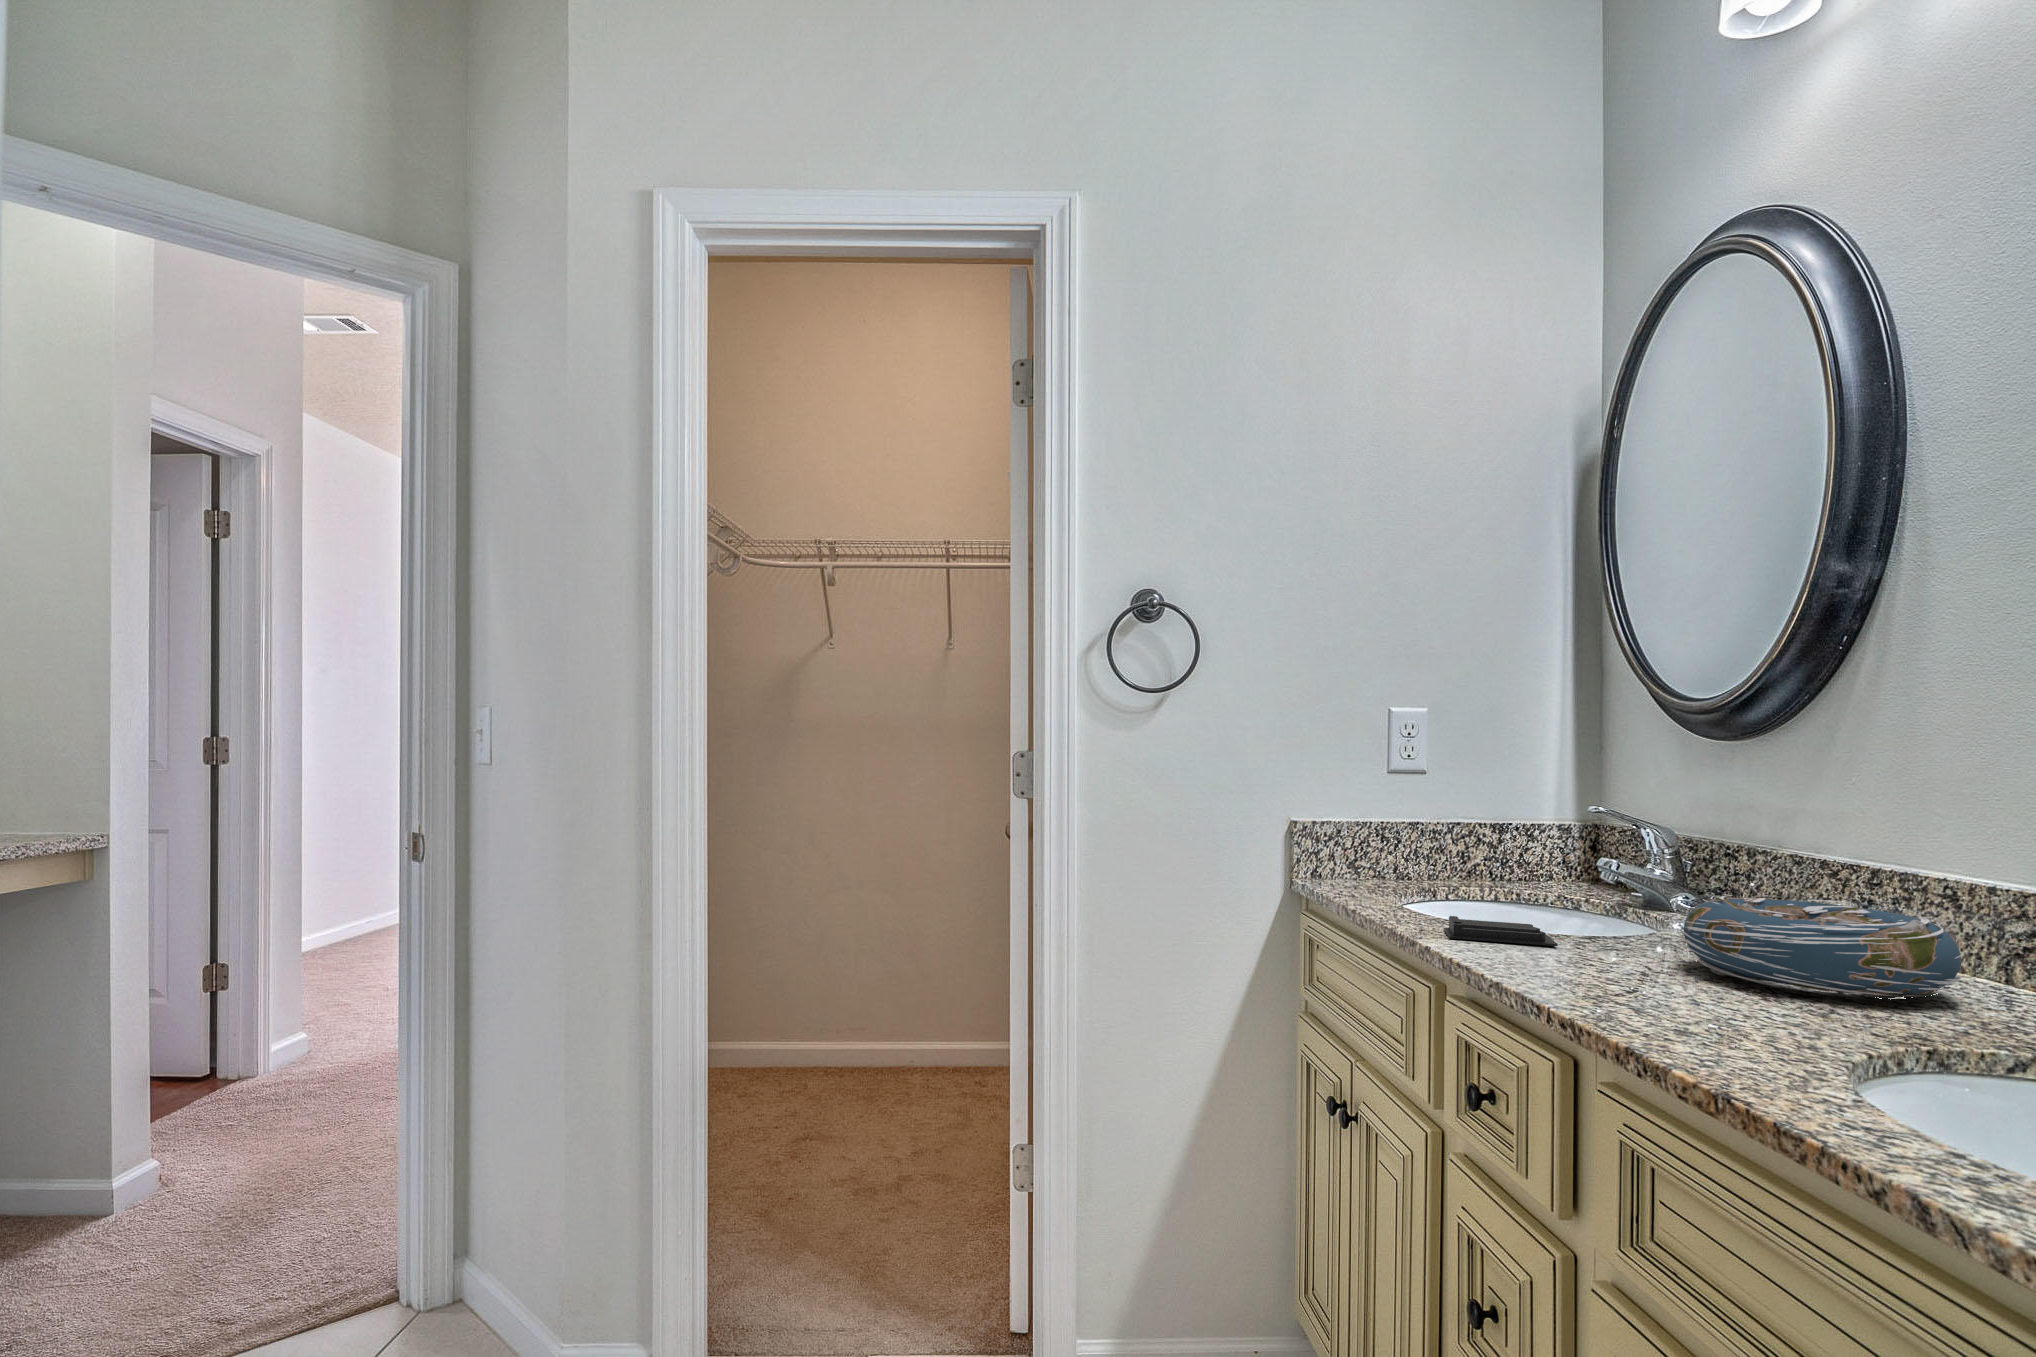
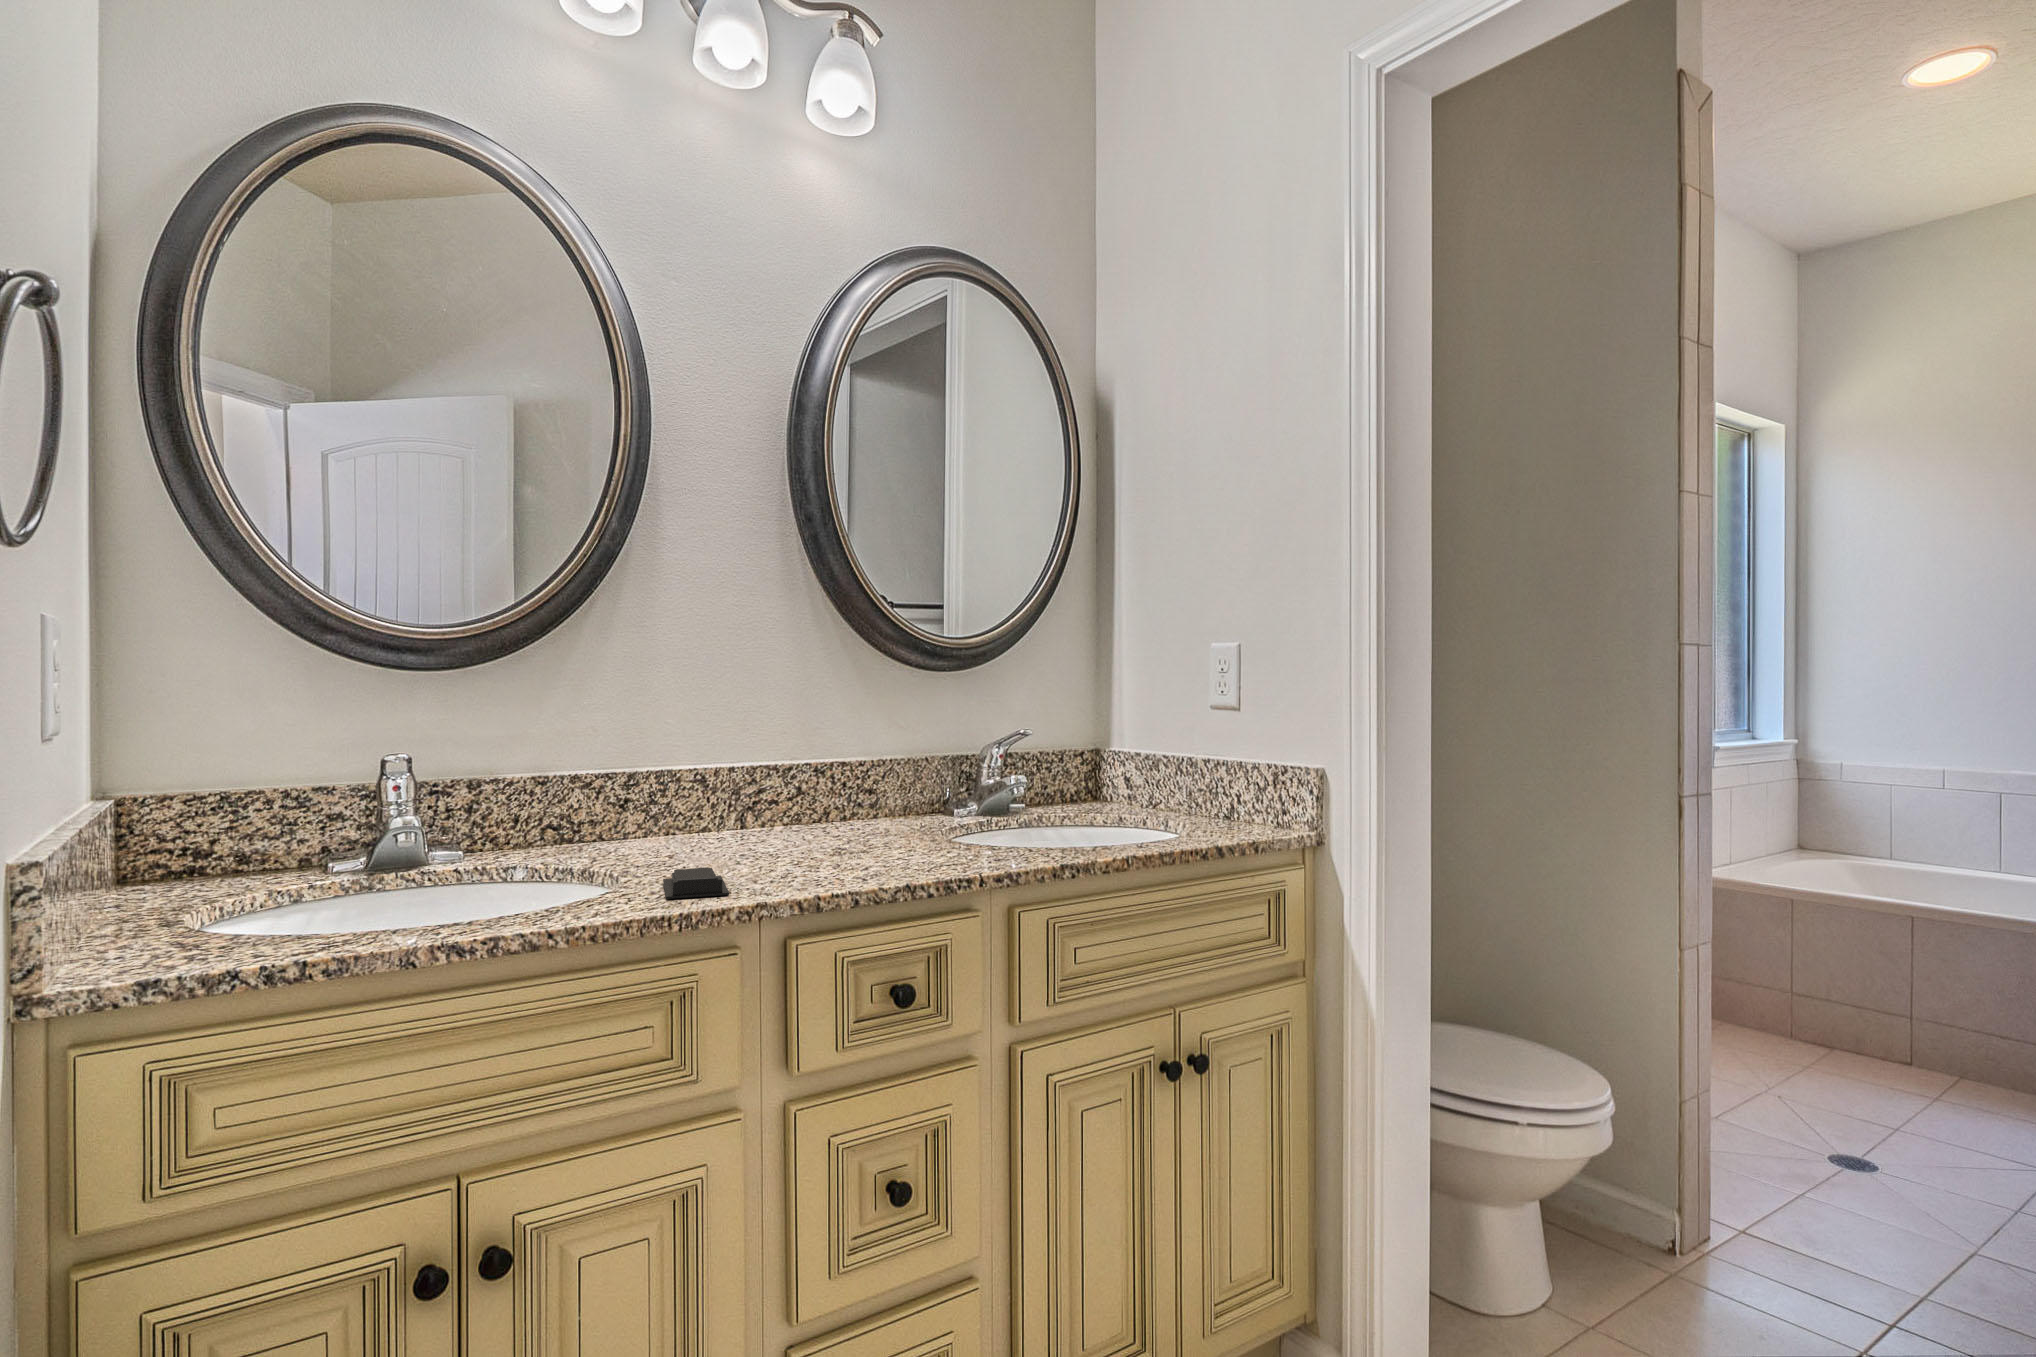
decorative bowl: present [1681,895,1964,997] -> none [687,788,864,858]

